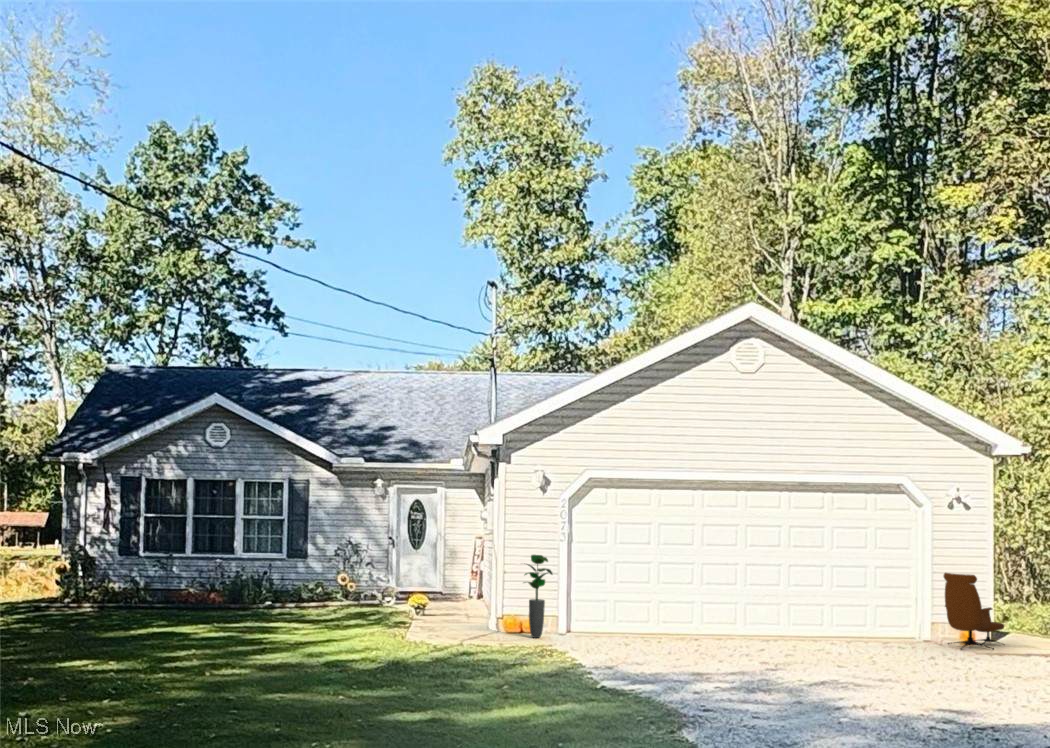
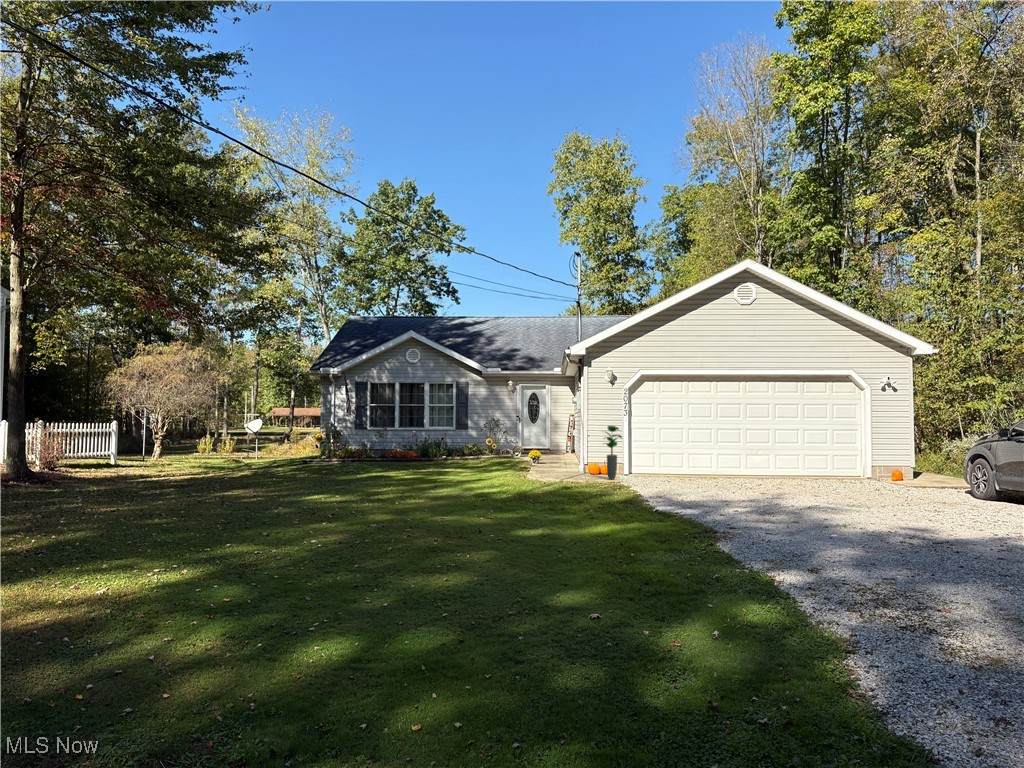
lounge chair: present [944,573,1005,650] -> none [899,436,943,490]

